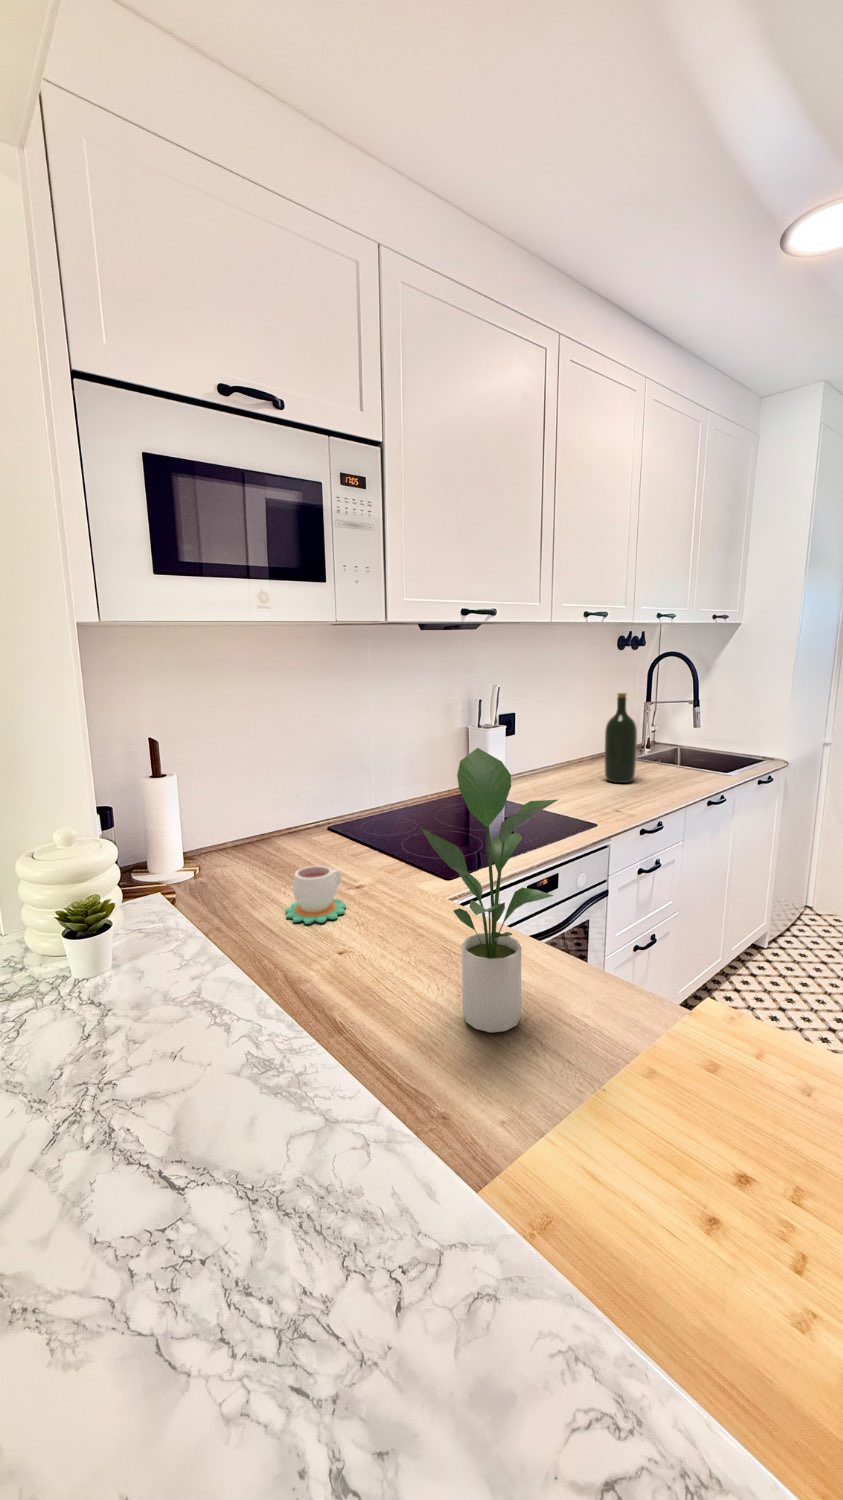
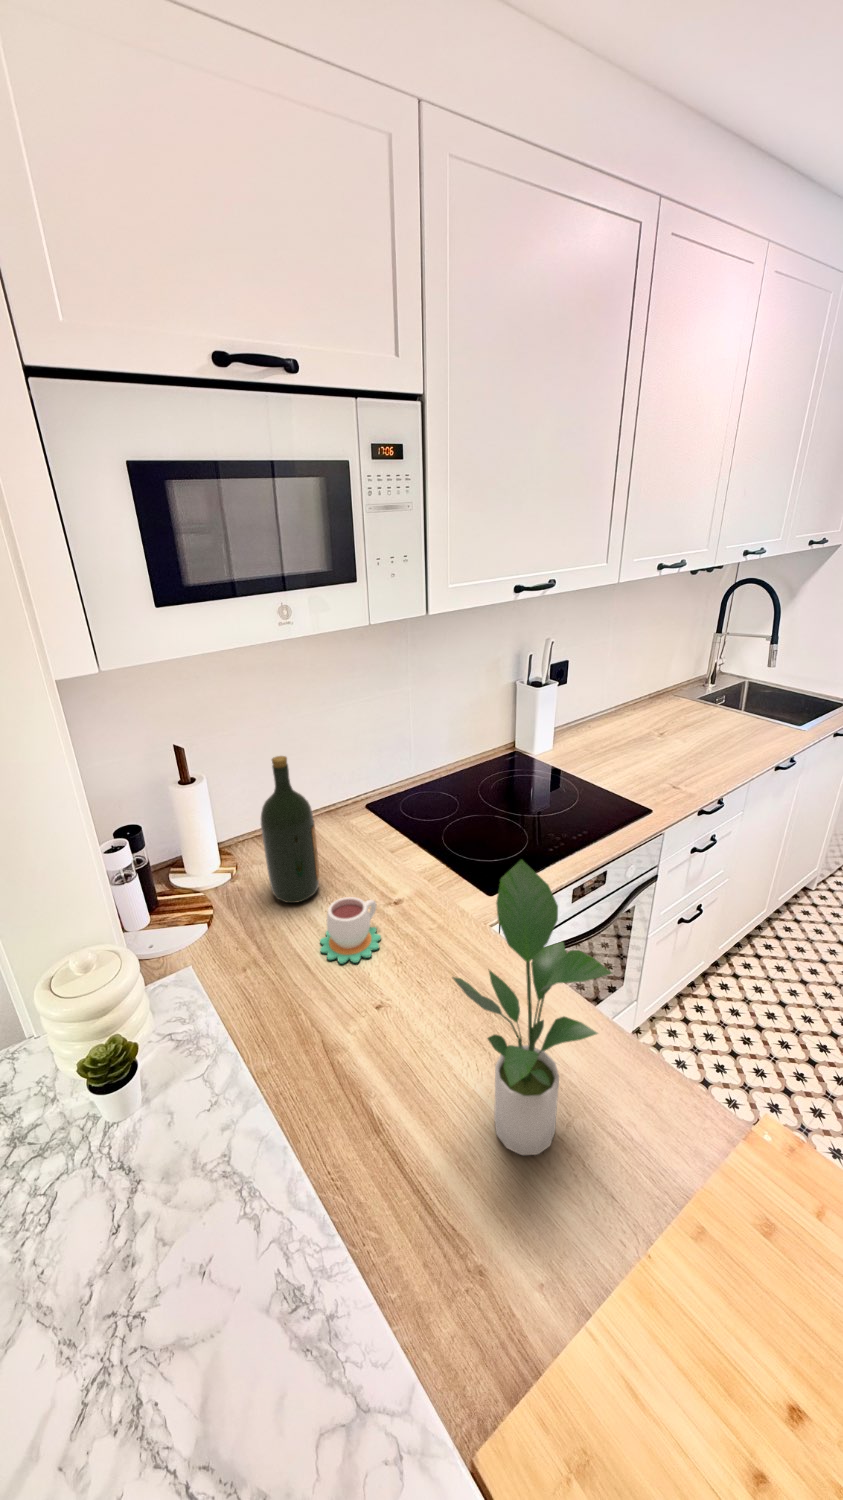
wine bottle: present [604,693,637,783] -> present [261,756,319,903]

